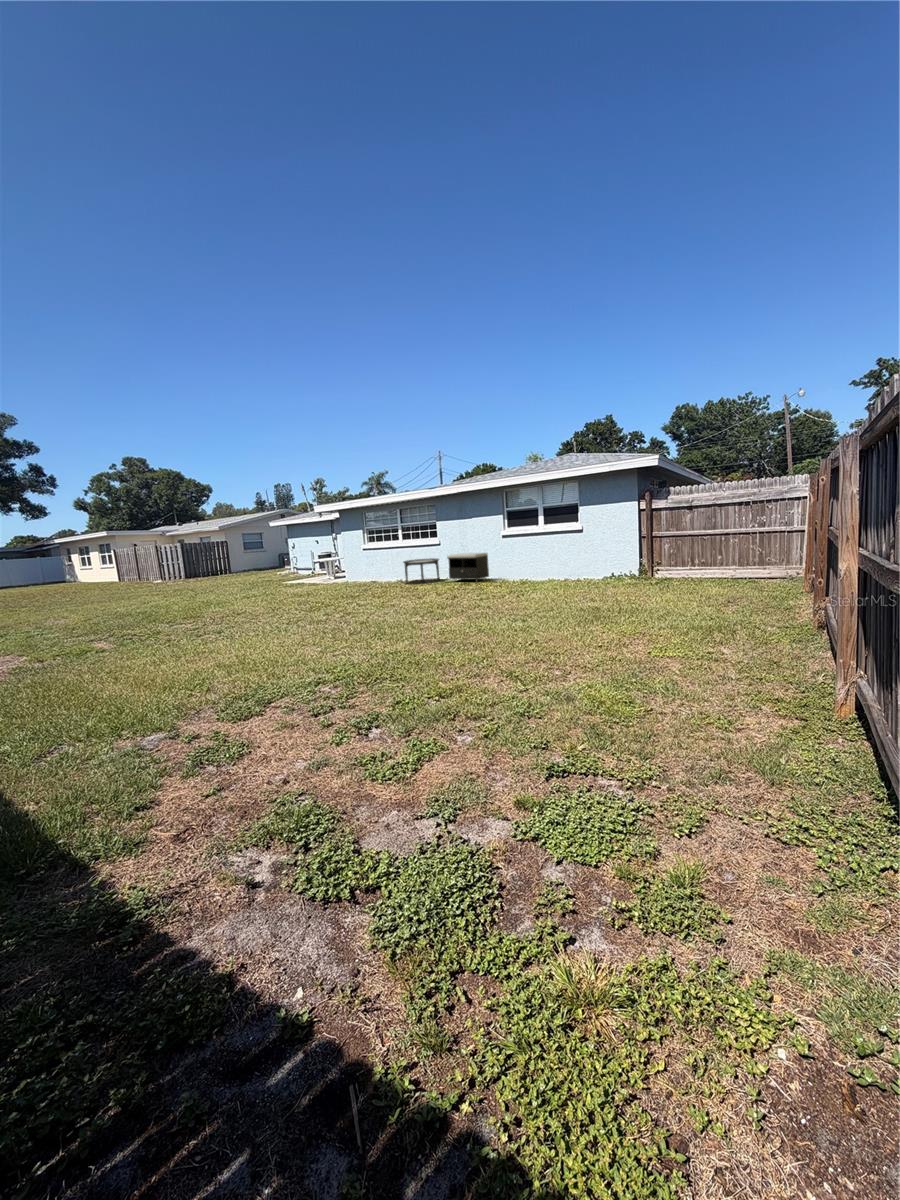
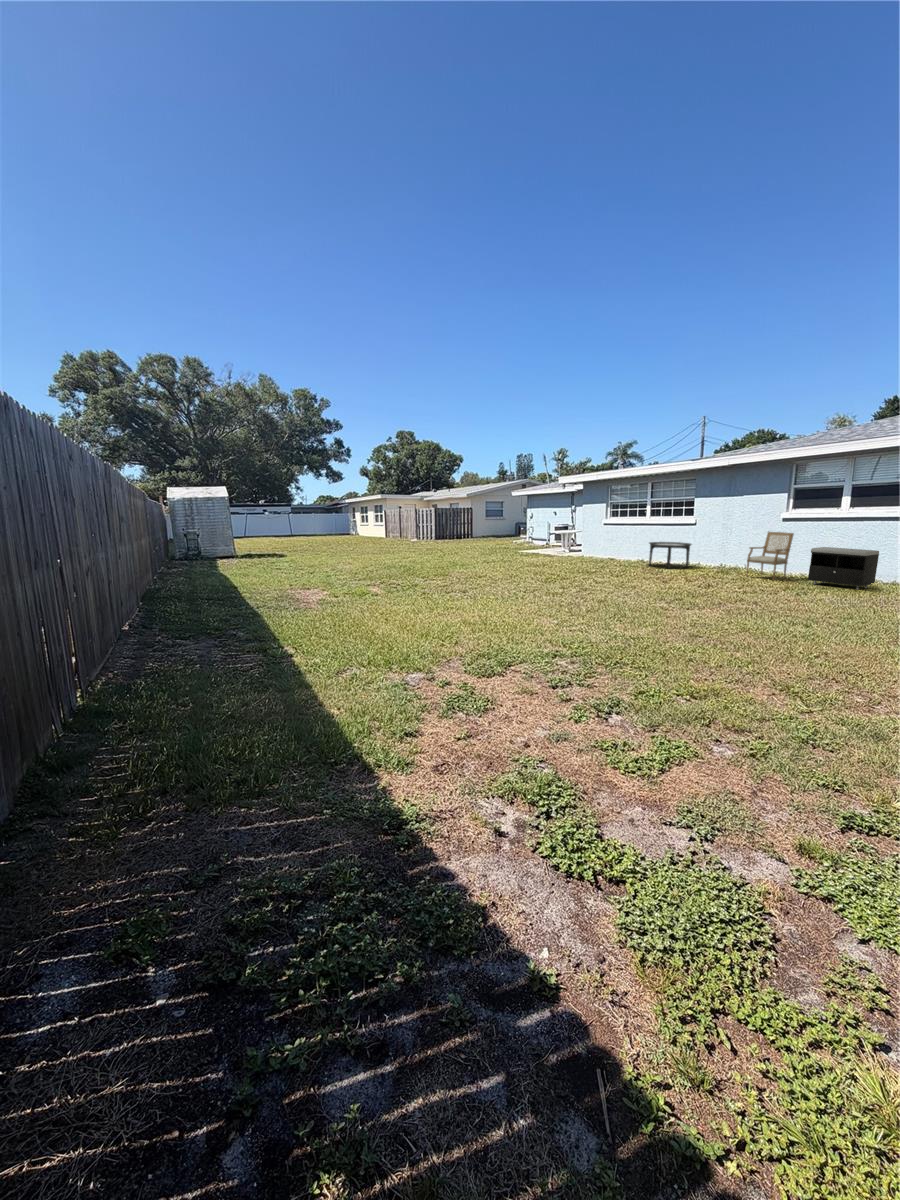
chair: none [484,541,515,583] -> present [746,532,794,580]
storage bench: present [447,553,489,581] -> present [808,547,879,589]

